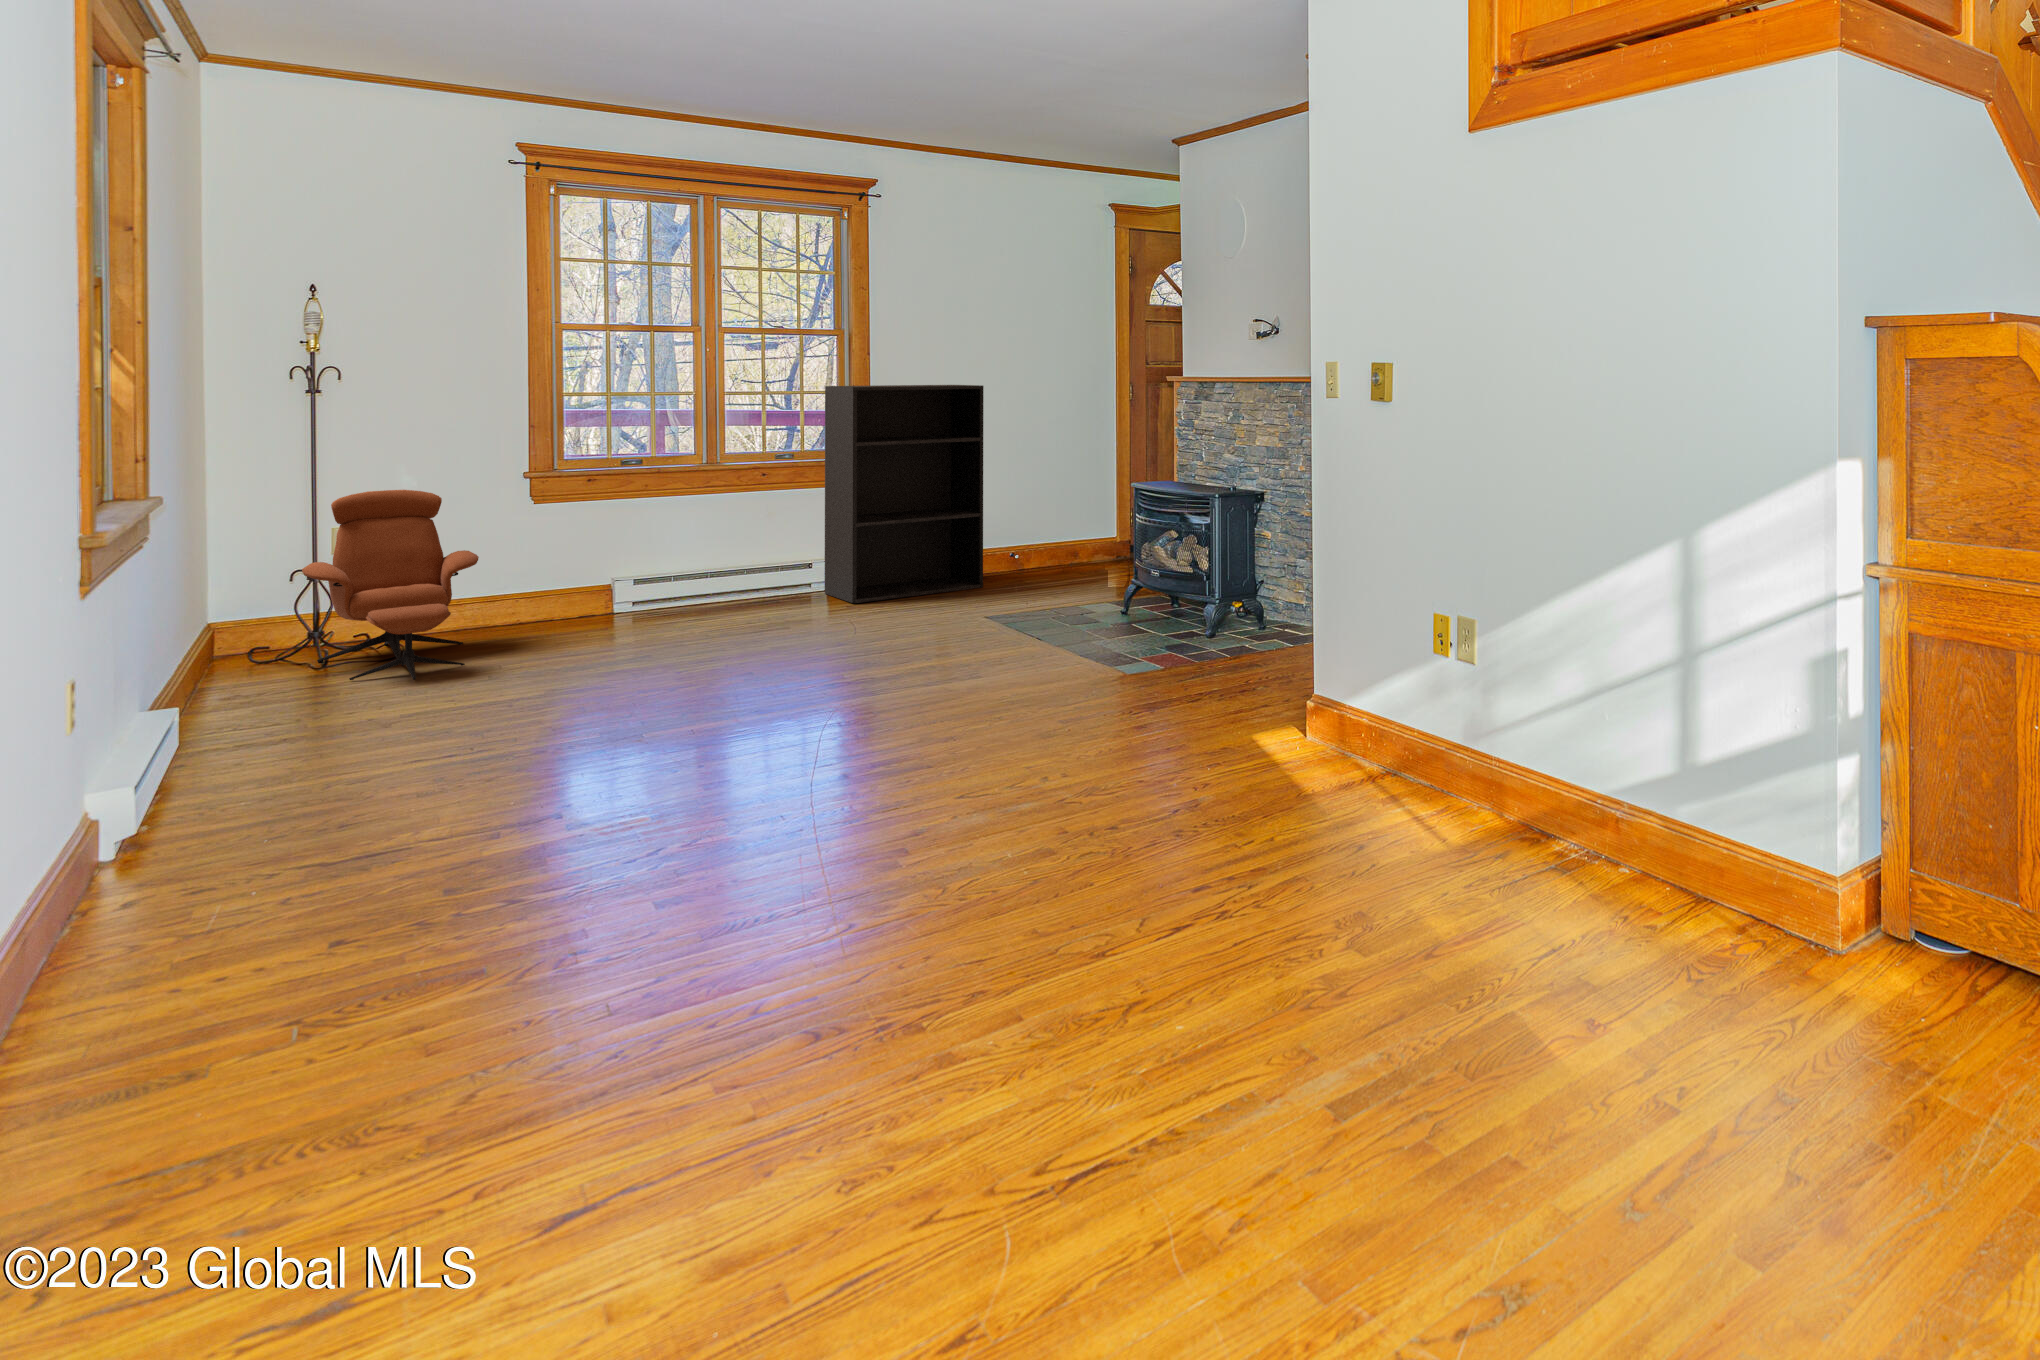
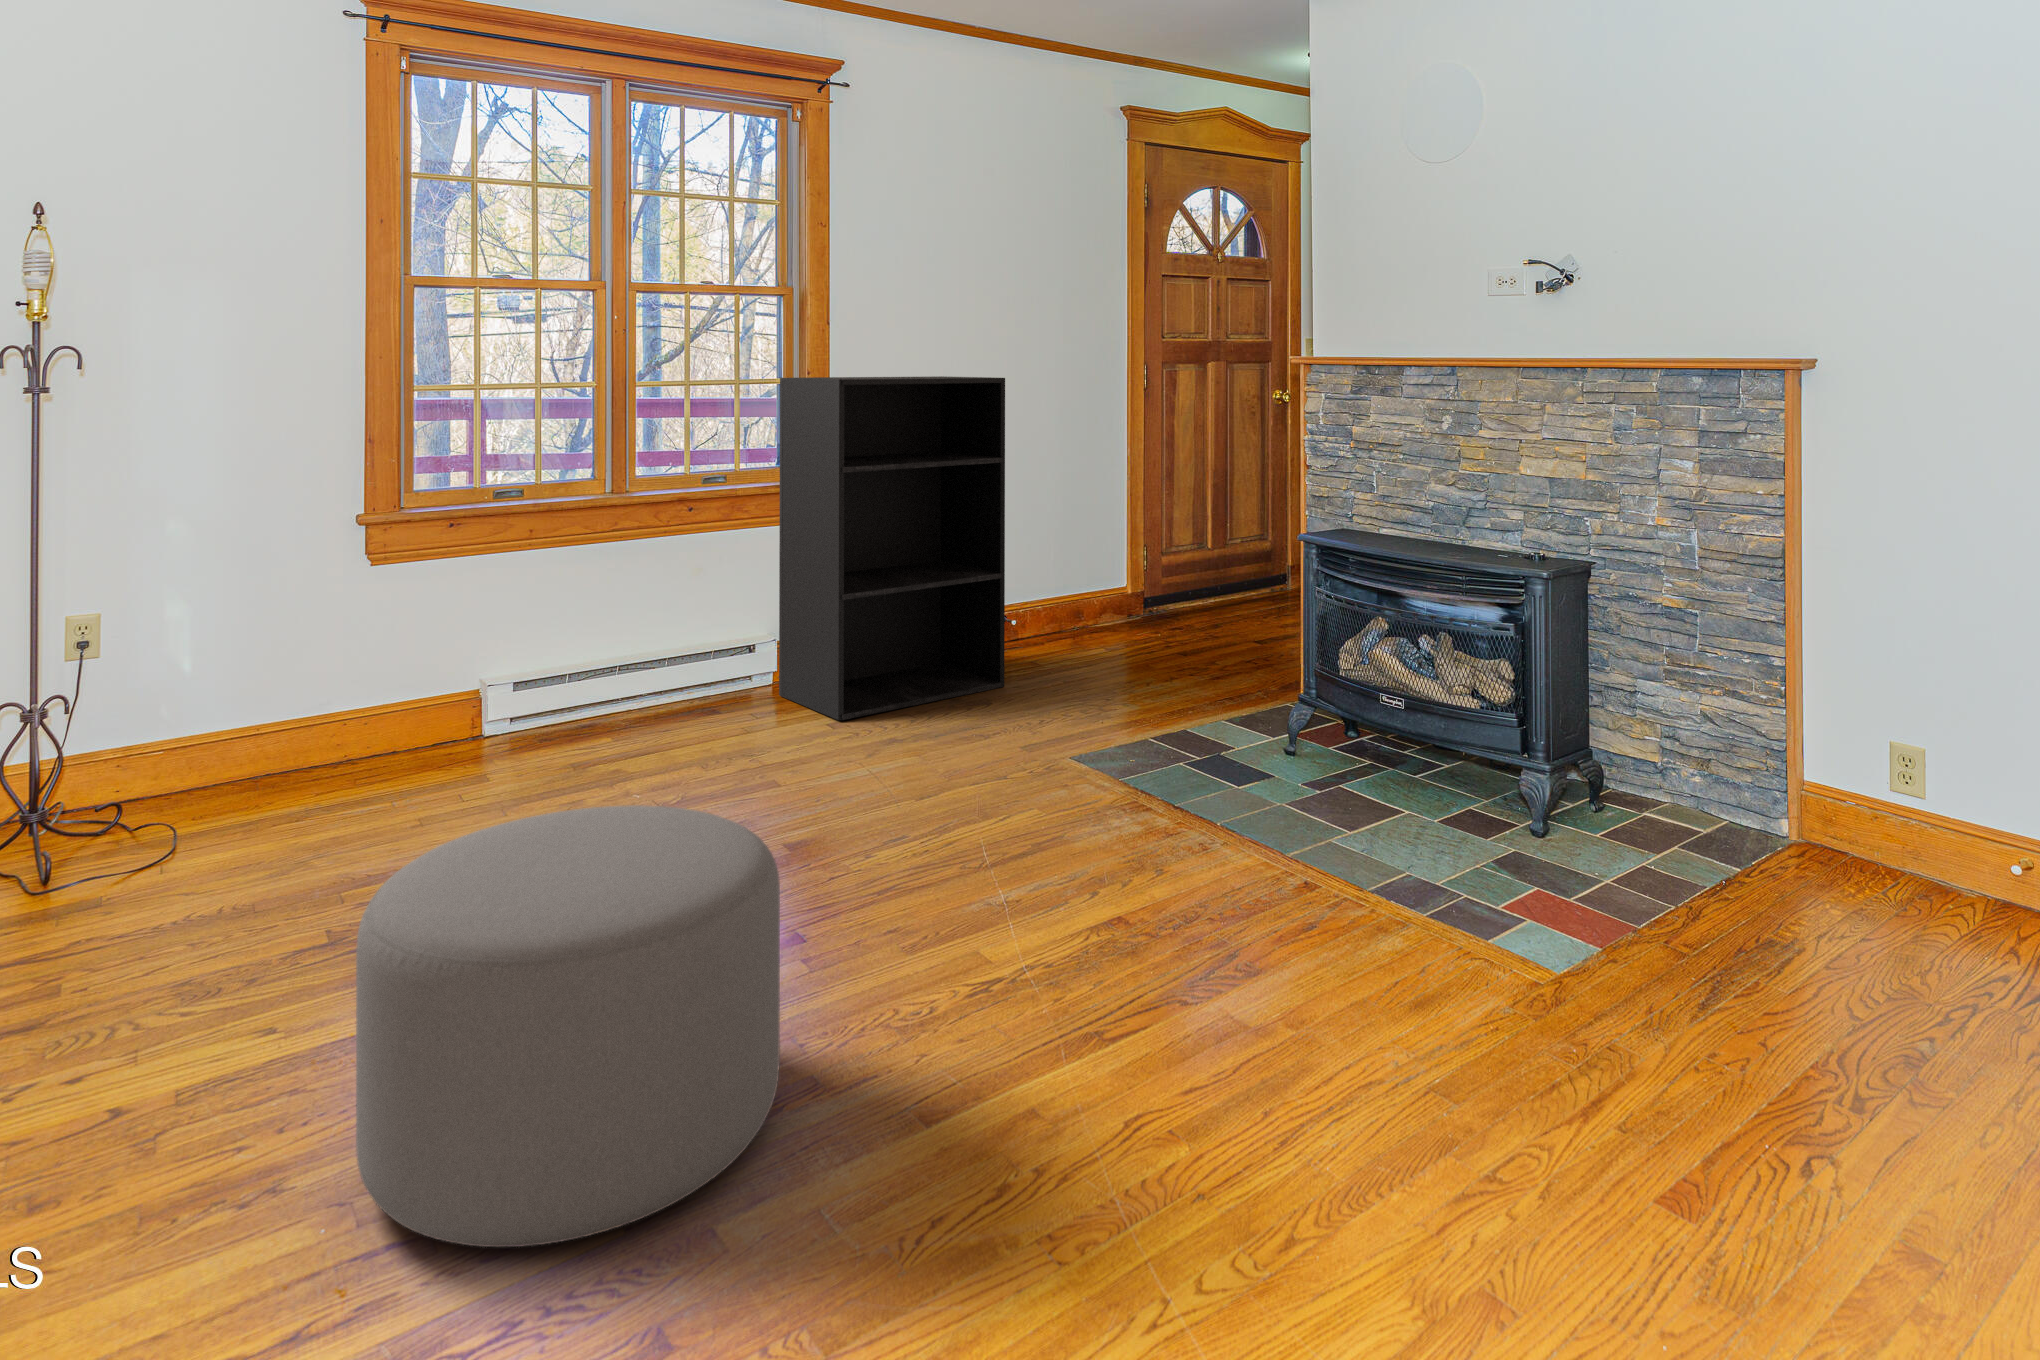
lounge chair: present [302,490,479,680] -> none [16,546,298,920]
ottoman: none [483,593,699,749] -> present [356,805,780,1247]

